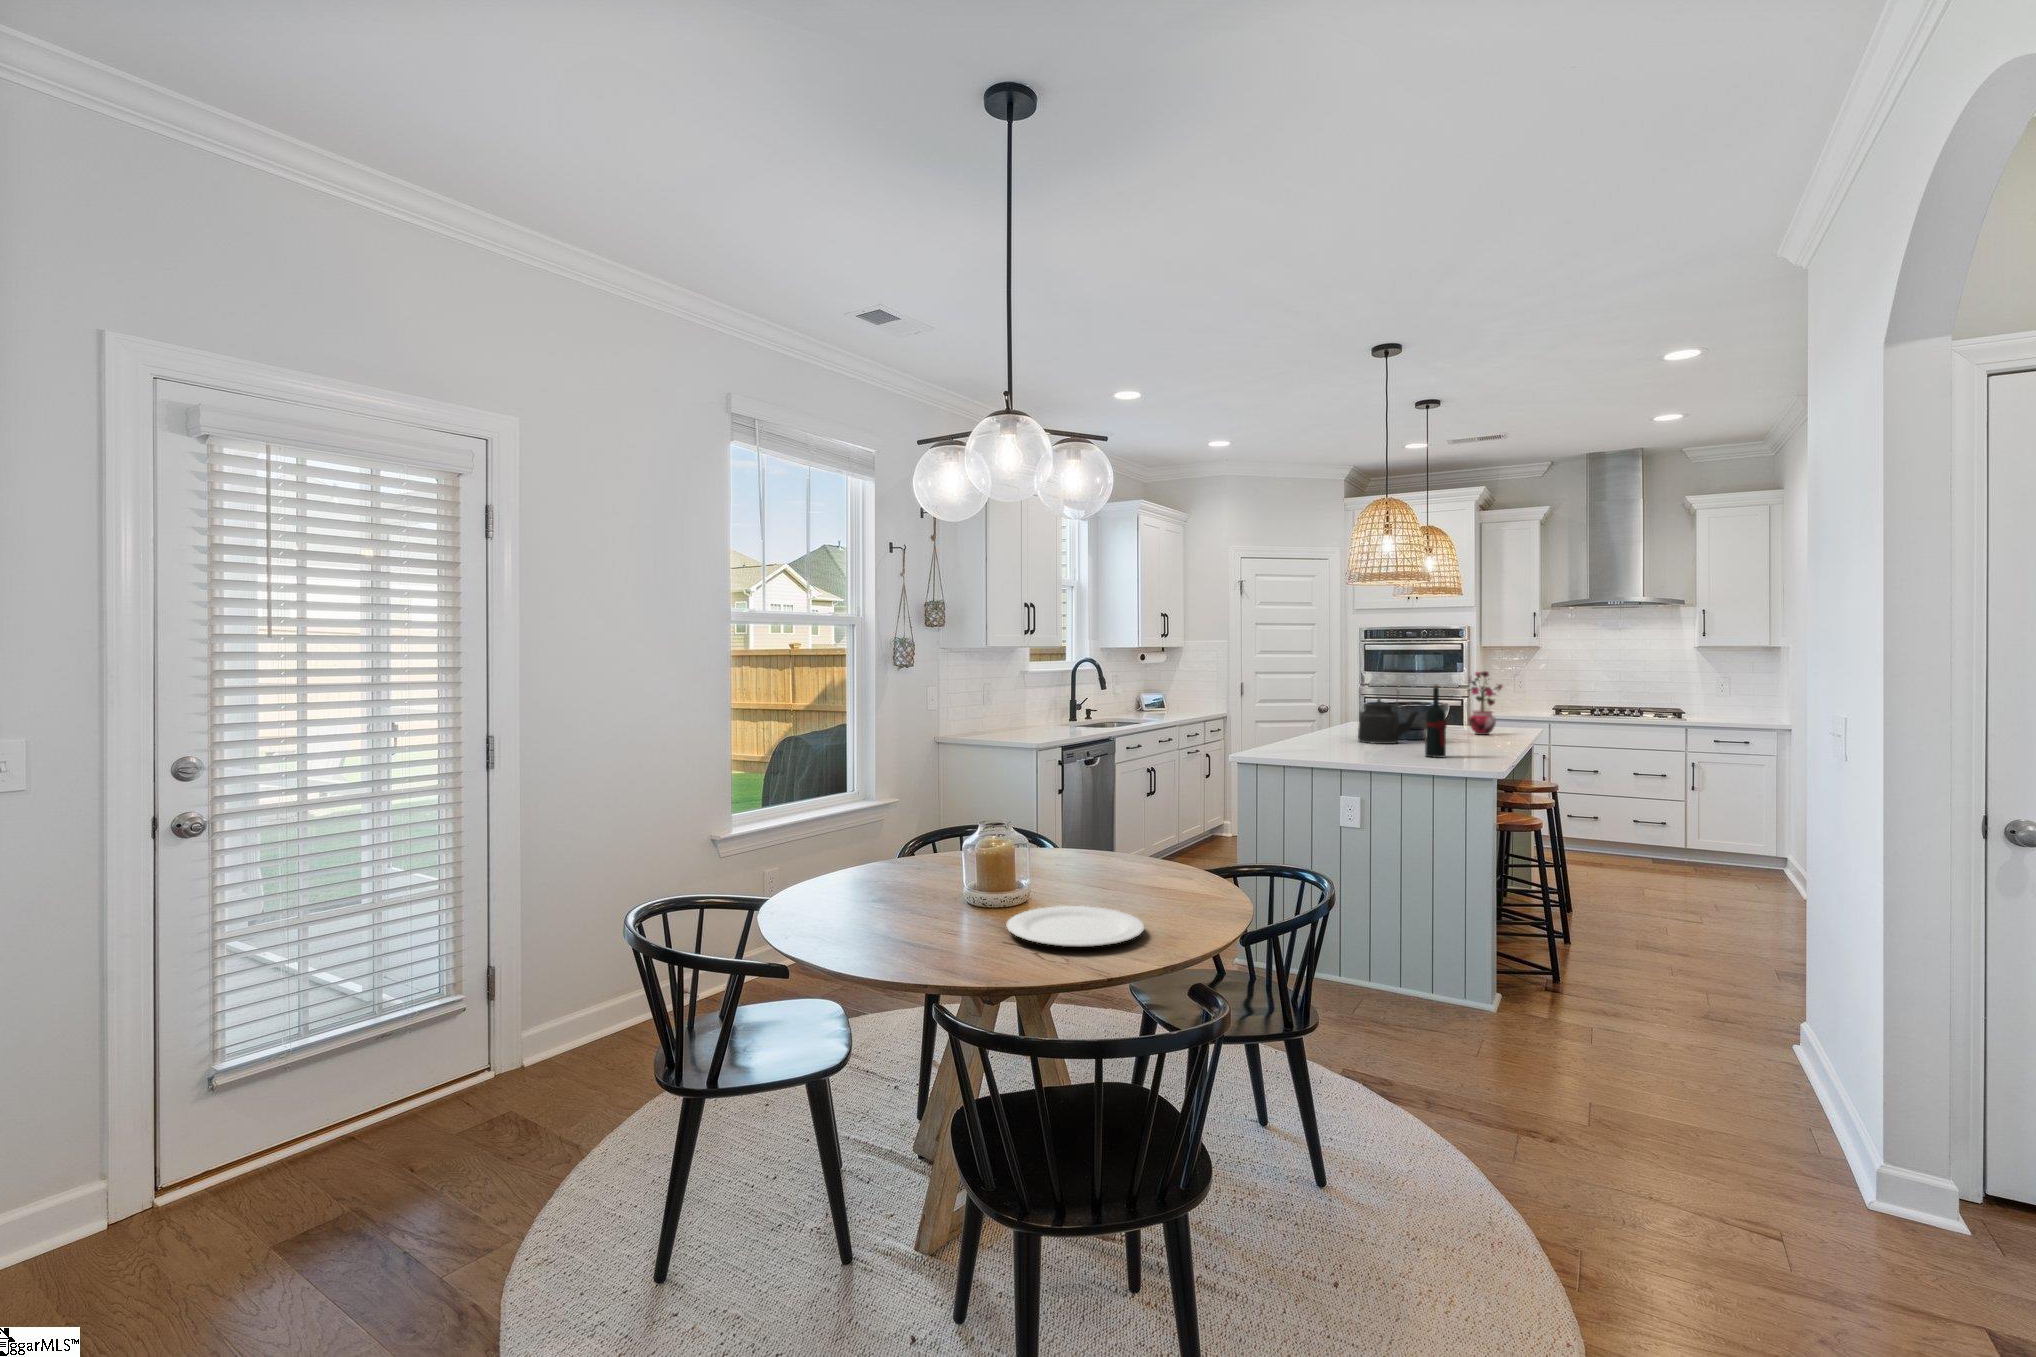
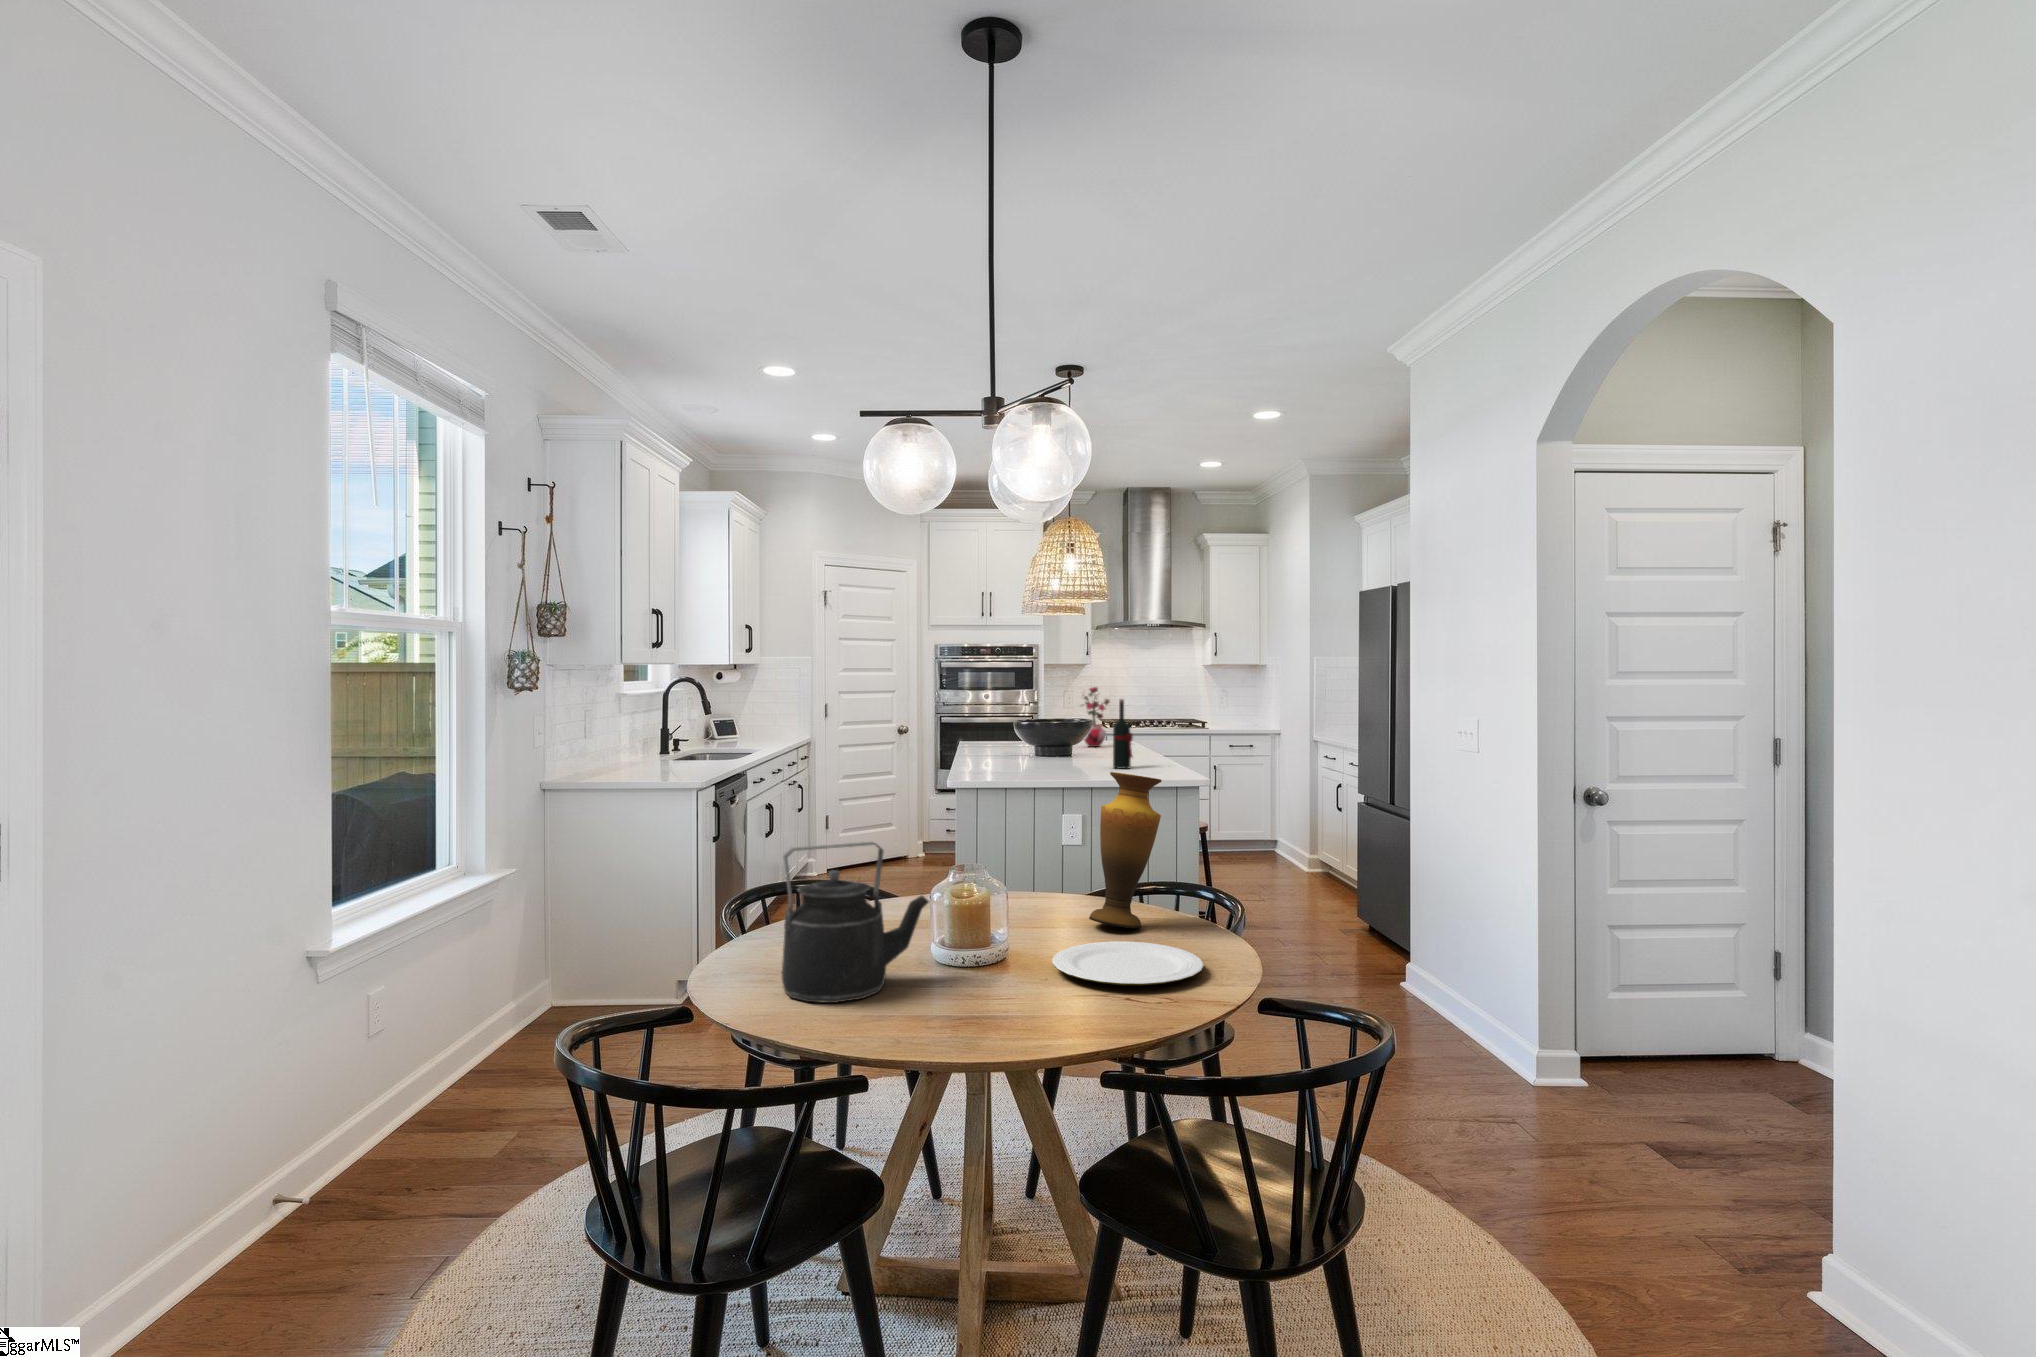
kettle: present [1358,688,1418,744] -> present [782,842,929,1003]
vase: none [1124,753,1198,902] -> present [1089,772,1161,928]

